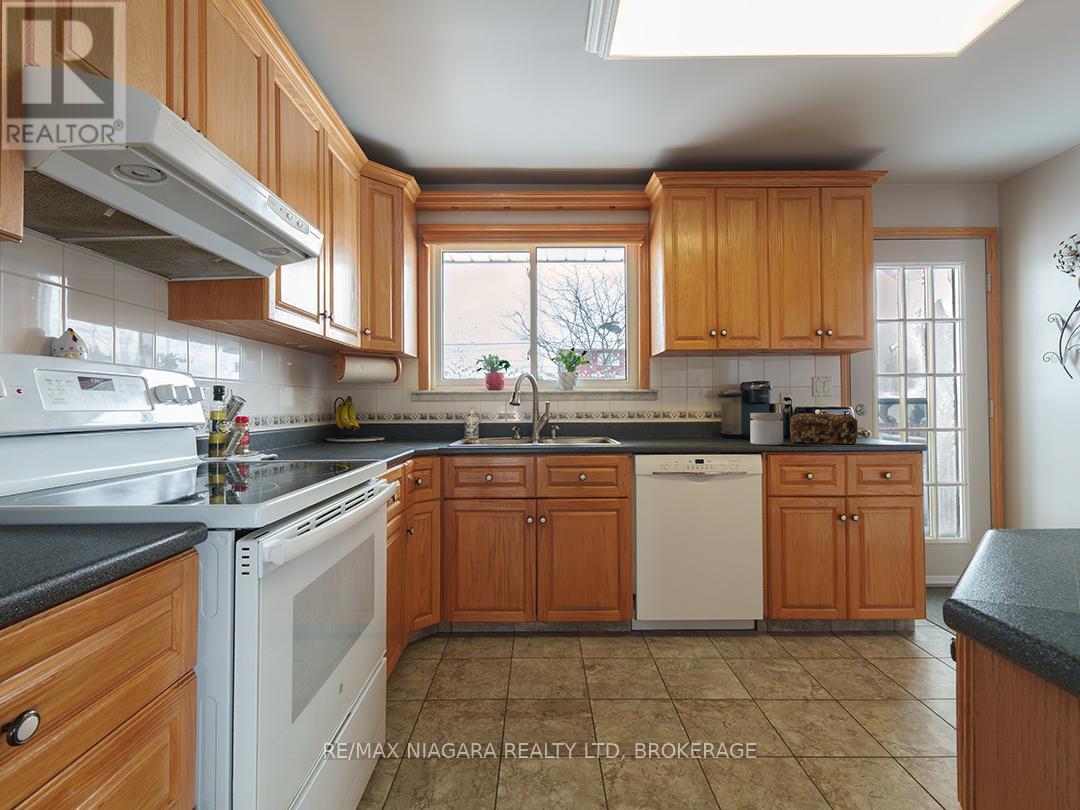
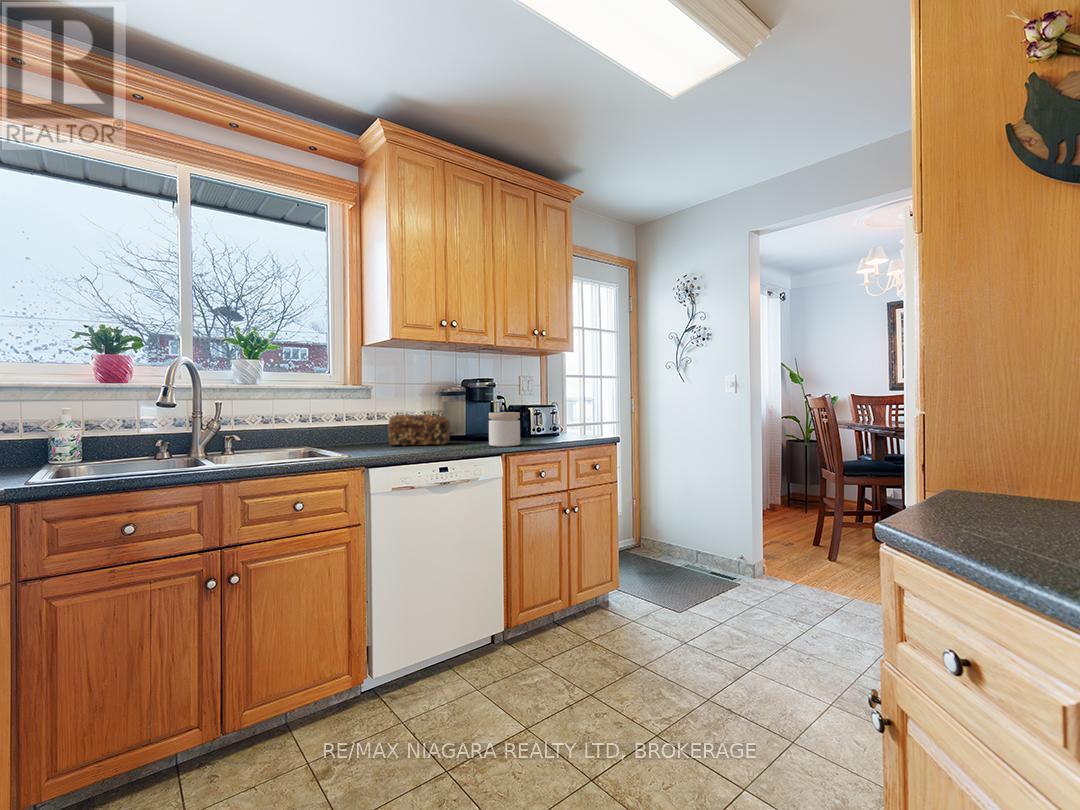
bread loaf: present [790,413,858,444] -> present [388,415,450,446]

